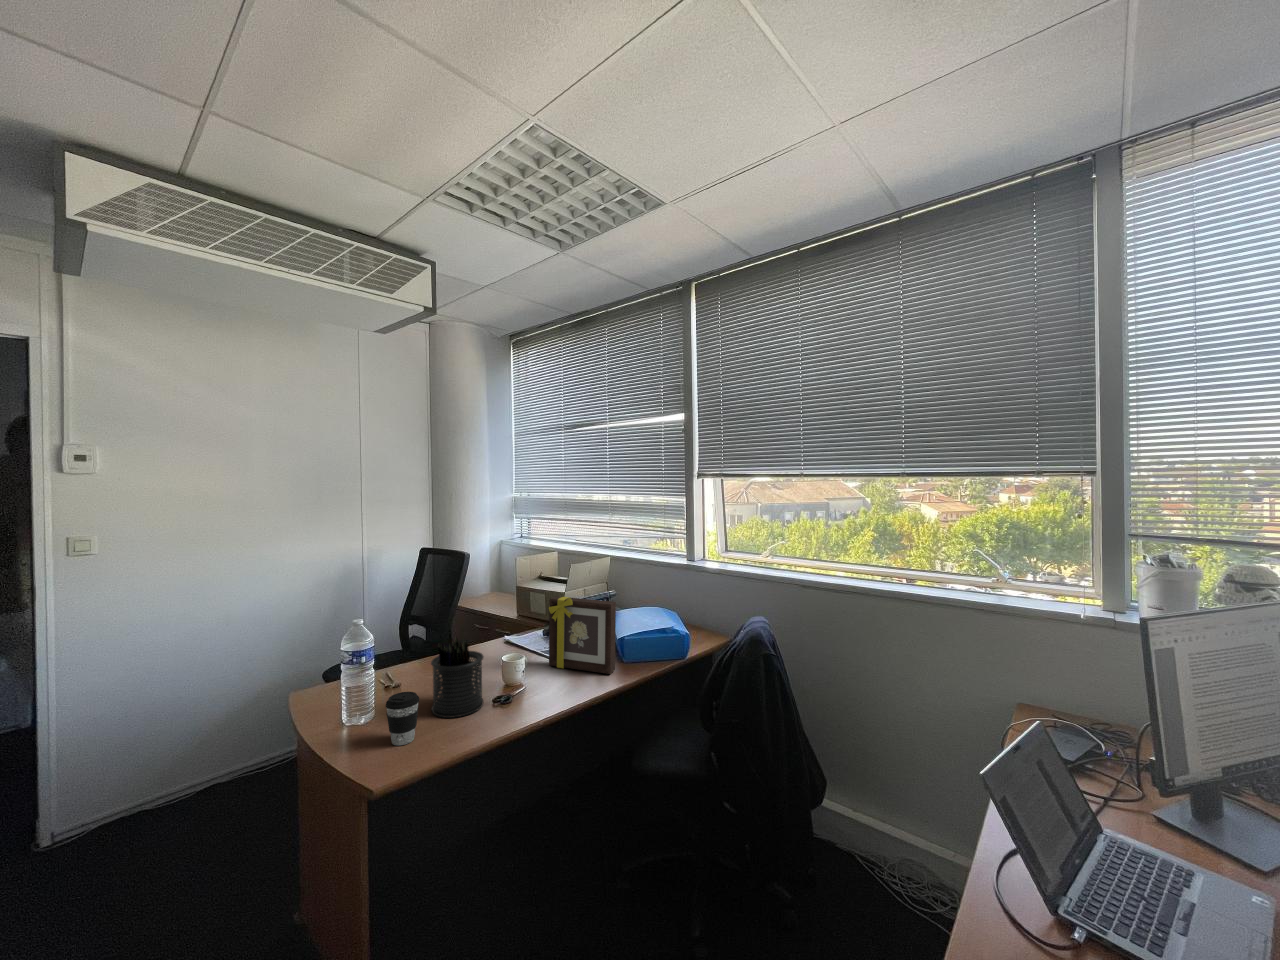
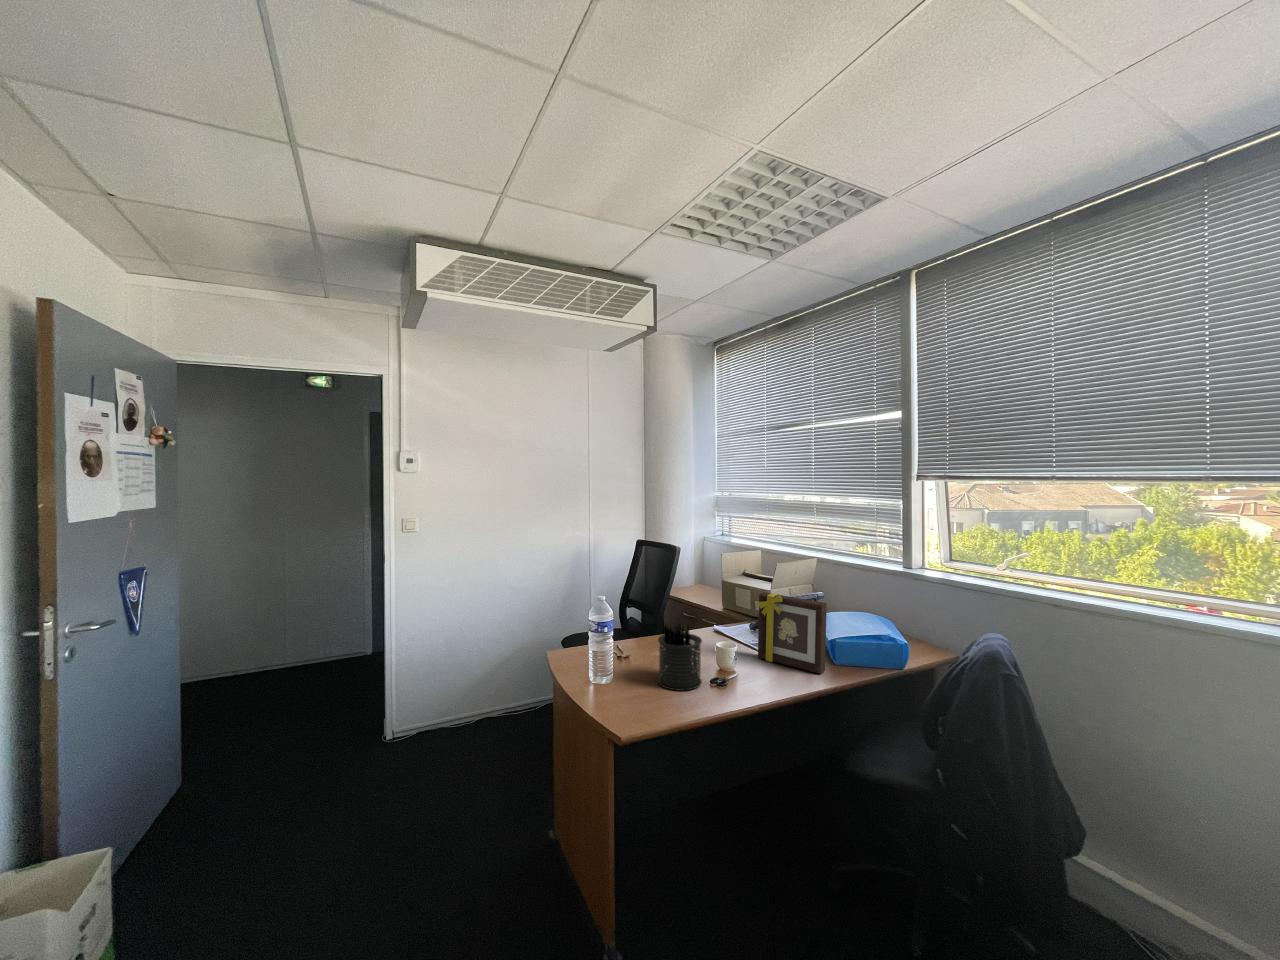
coffee cup: present [386,692,419,745] -> none [625,661,651,706]

